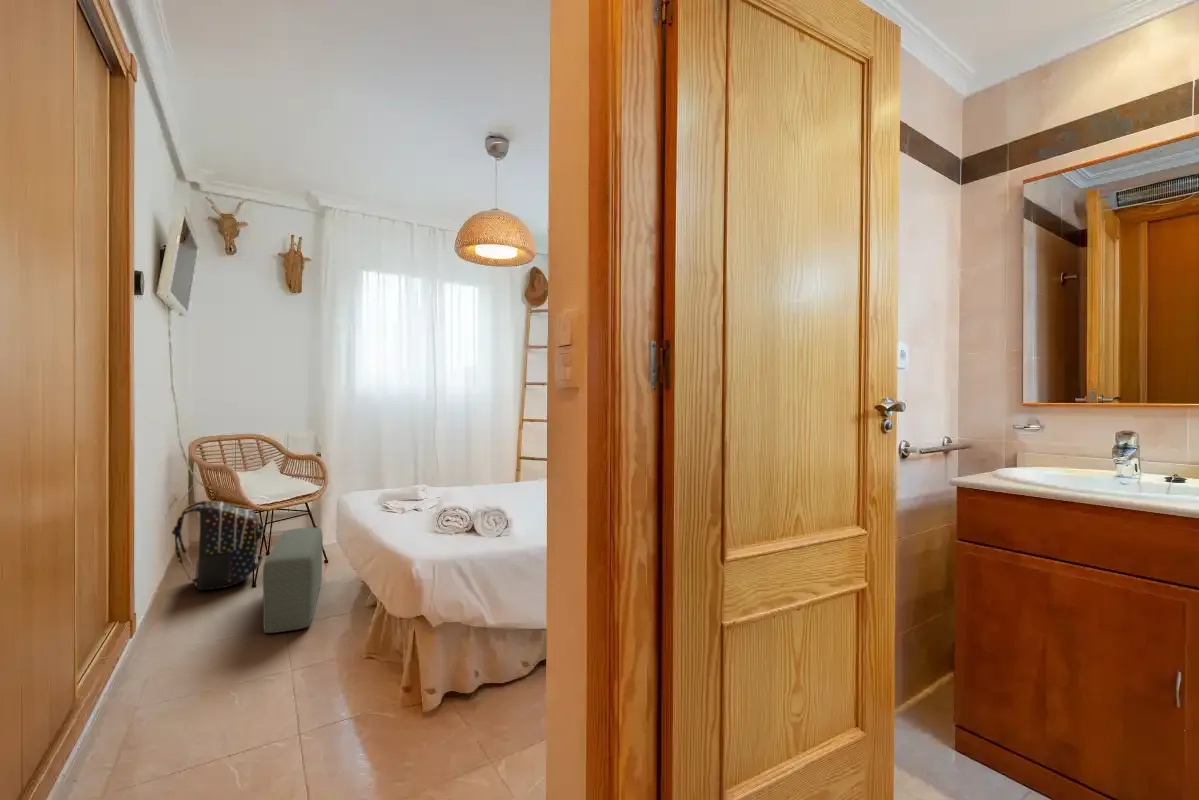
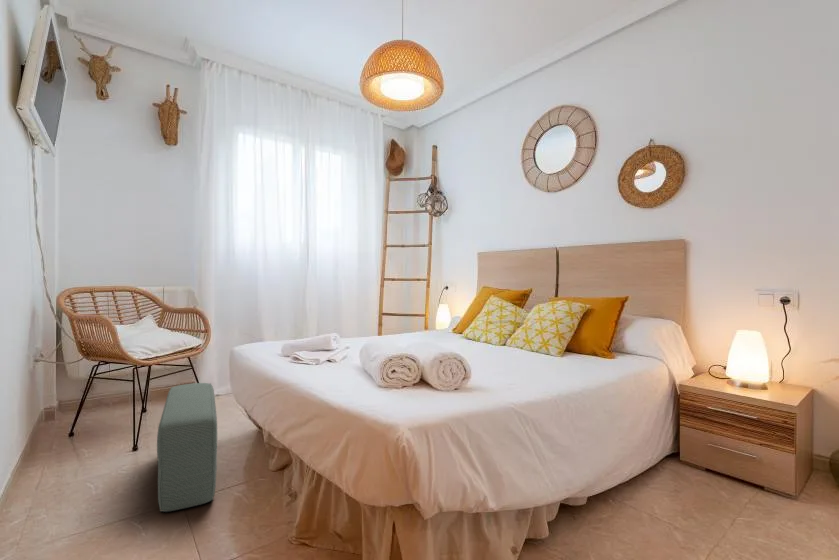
backpack: present [172,501,264,590] -> none [38,356,145,457]

